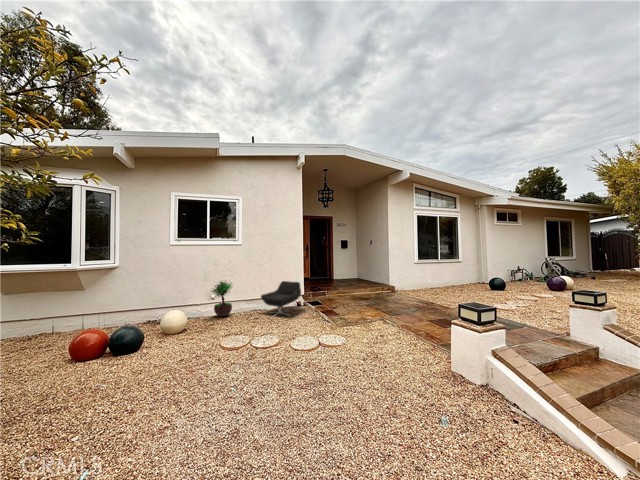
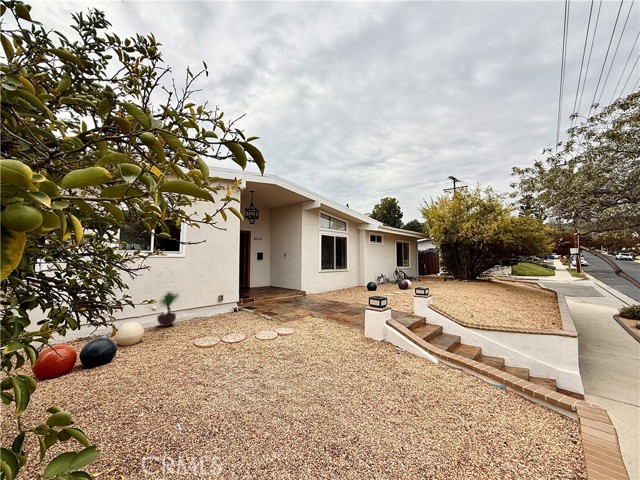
lounge chair: present [261,281,301,315] -> none [205,290,242,323]

